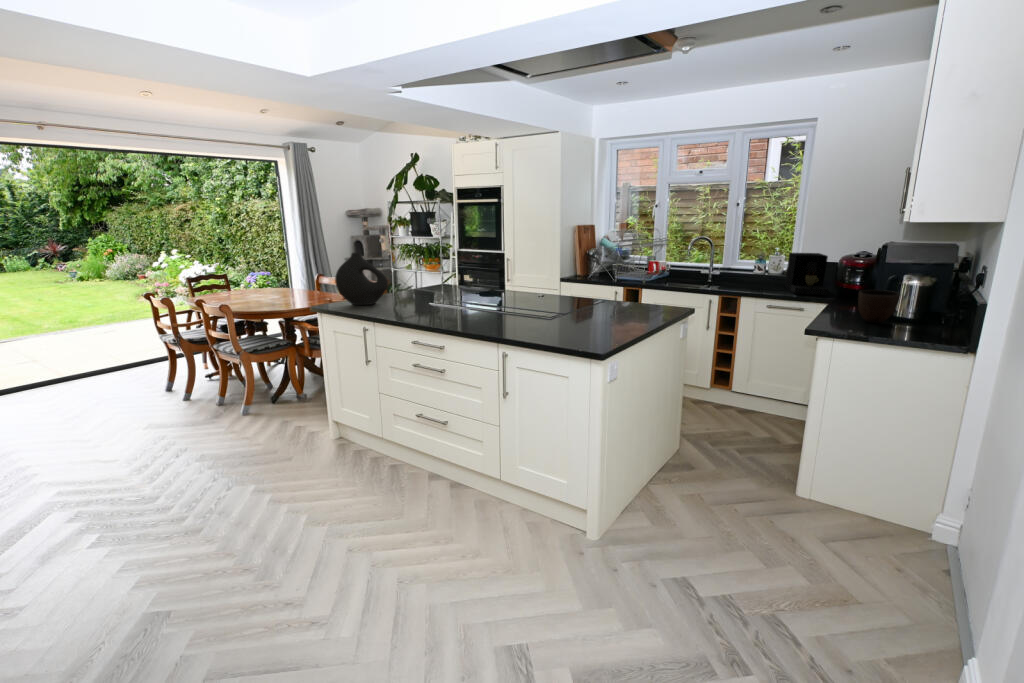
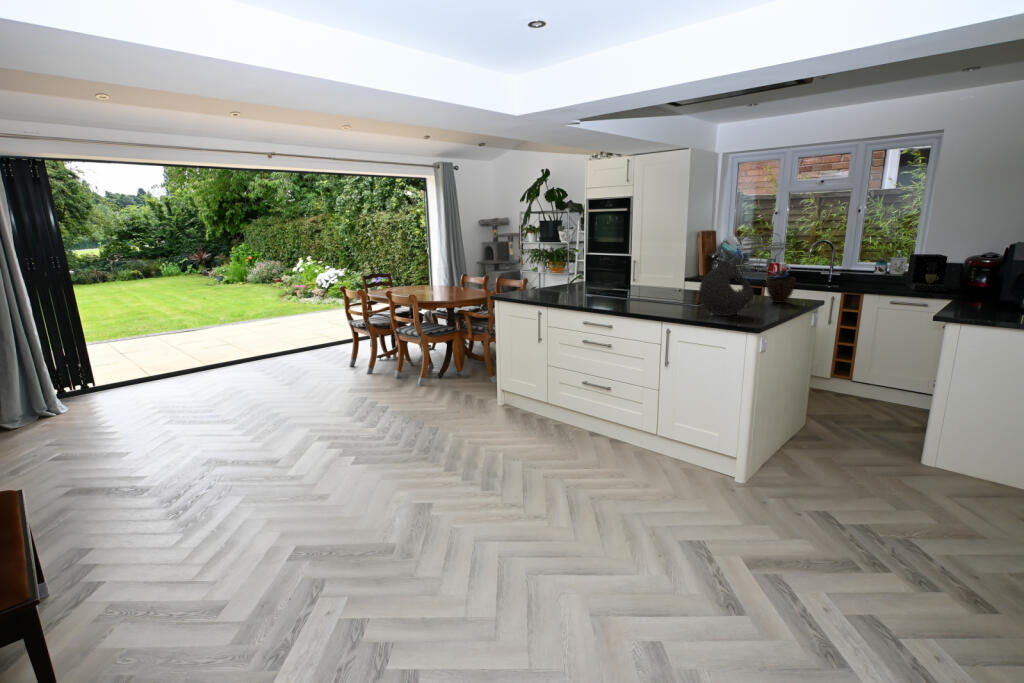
vase: present [335,253,388,305] -> present [699,261,754,316]
decorative bowl: present [858,290,899,323] -> present [766,277,796,303]

